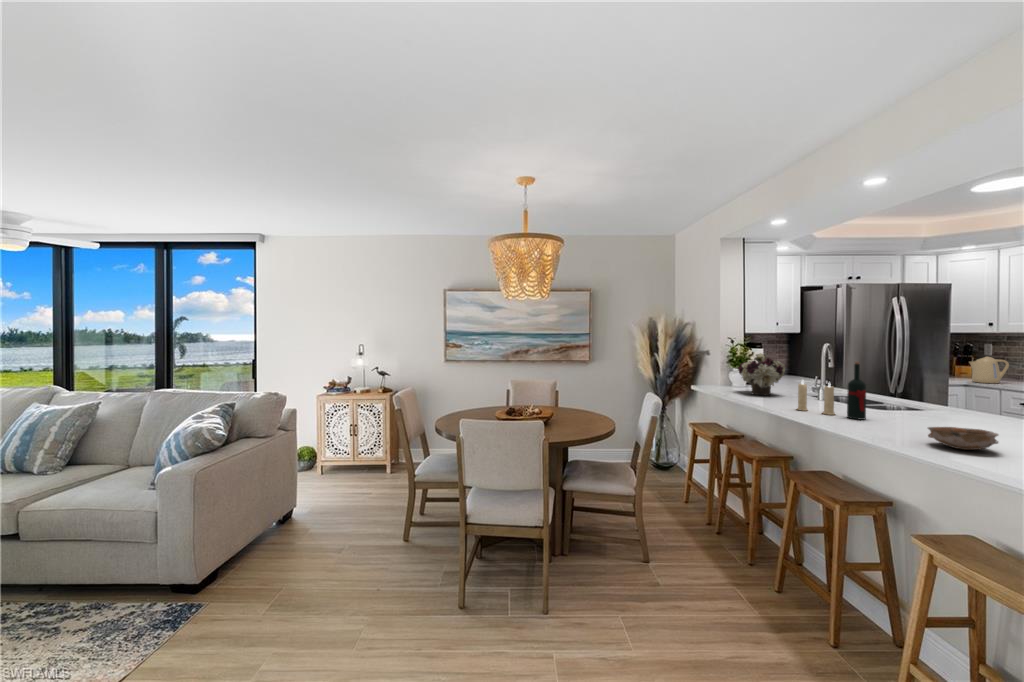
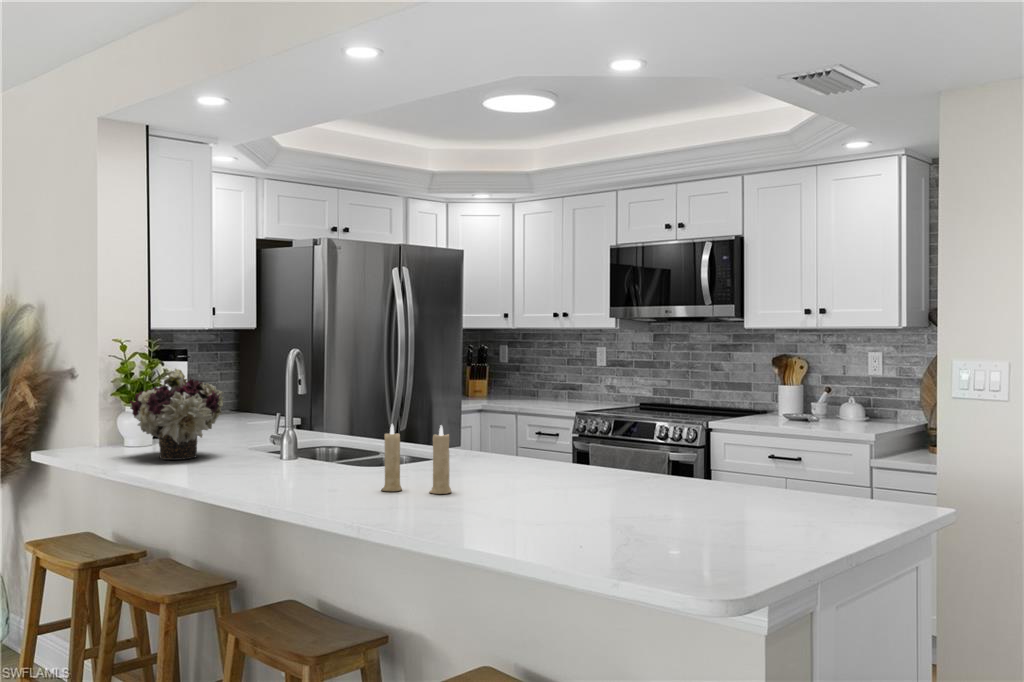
kettle: present [969,357,1009,384] -> none [482,364,523,404]
wine bottle: present [847,362,866,420] -> none [322,379,351,490]
candle: present [797,380,835,415] -> present [382,424,451,494]
bowl: present [928,427,998,450] -> none [433,484,517,523]

